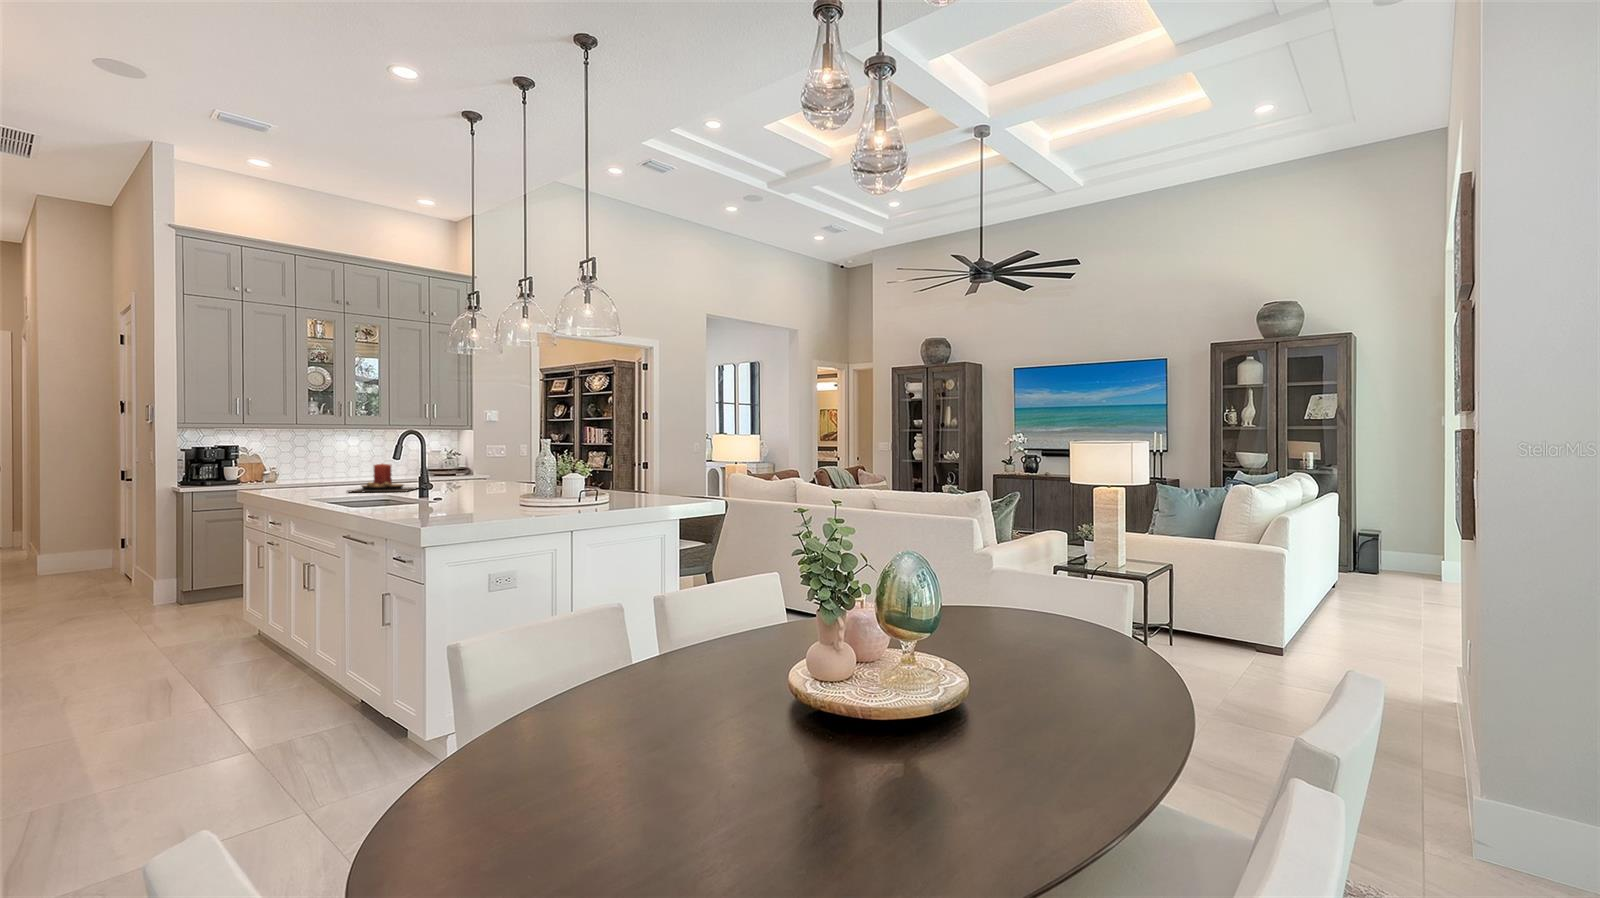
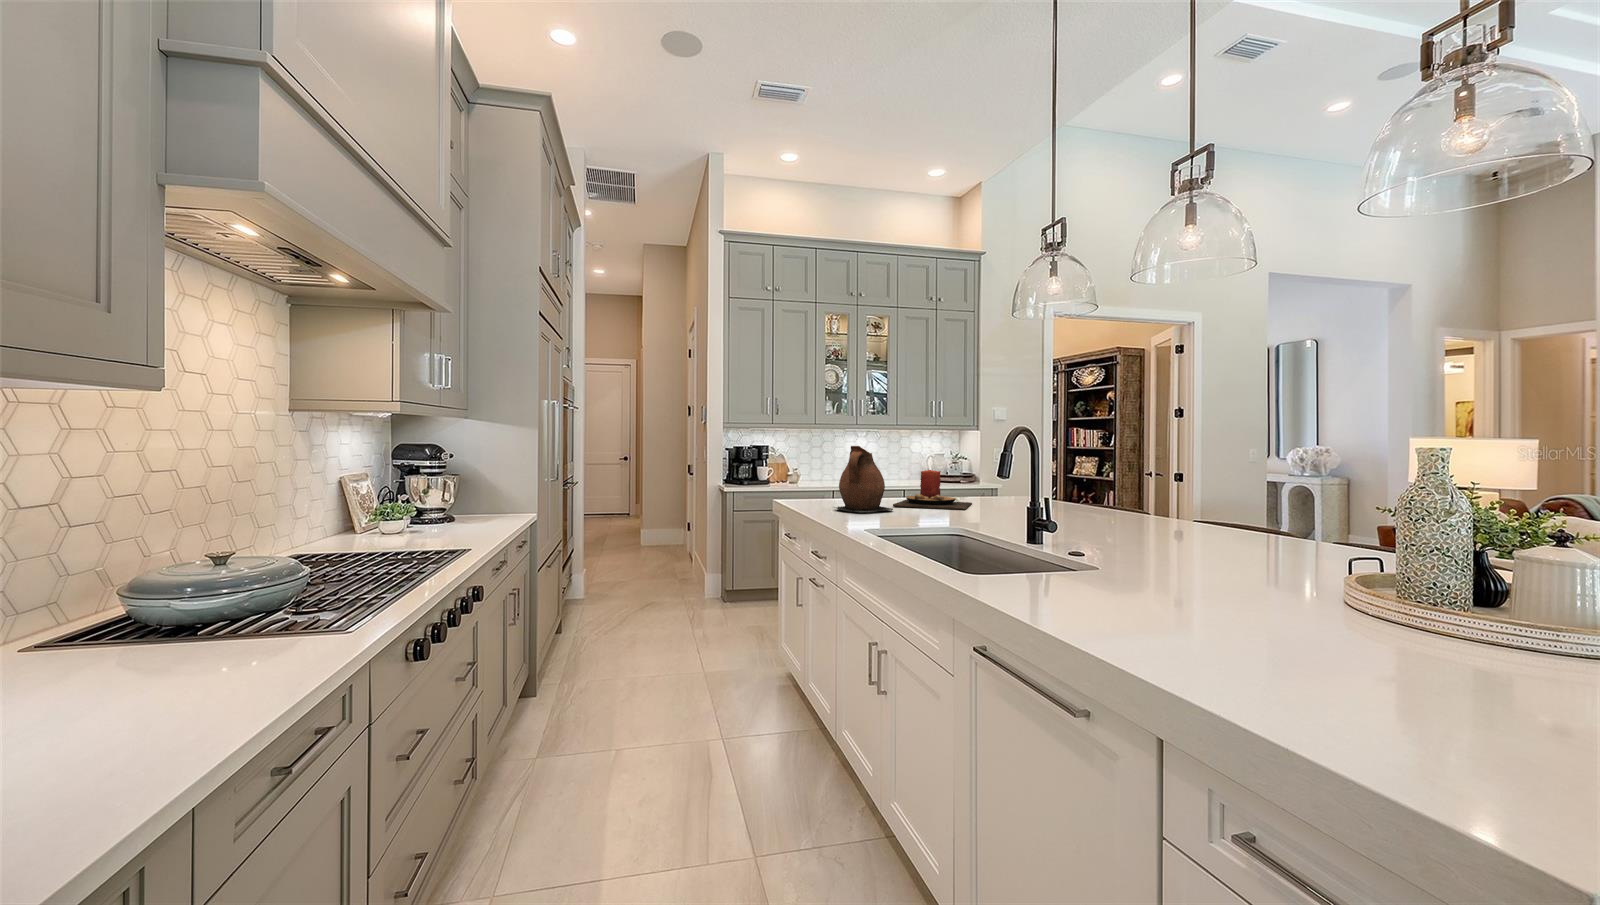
ceramic pitcher: none [286,446,343,497] -> present [834,446,893,512]

